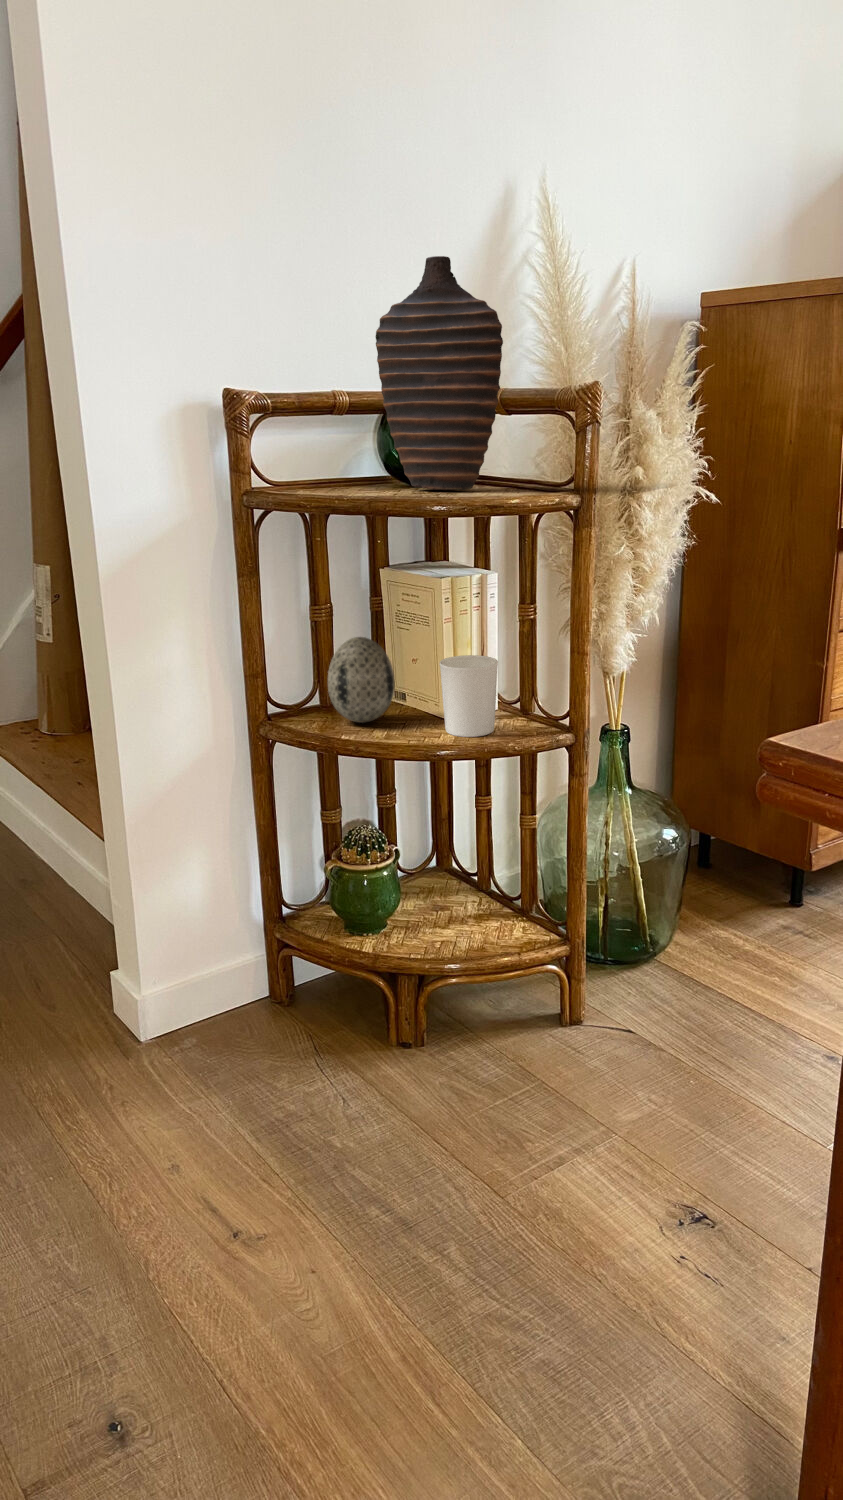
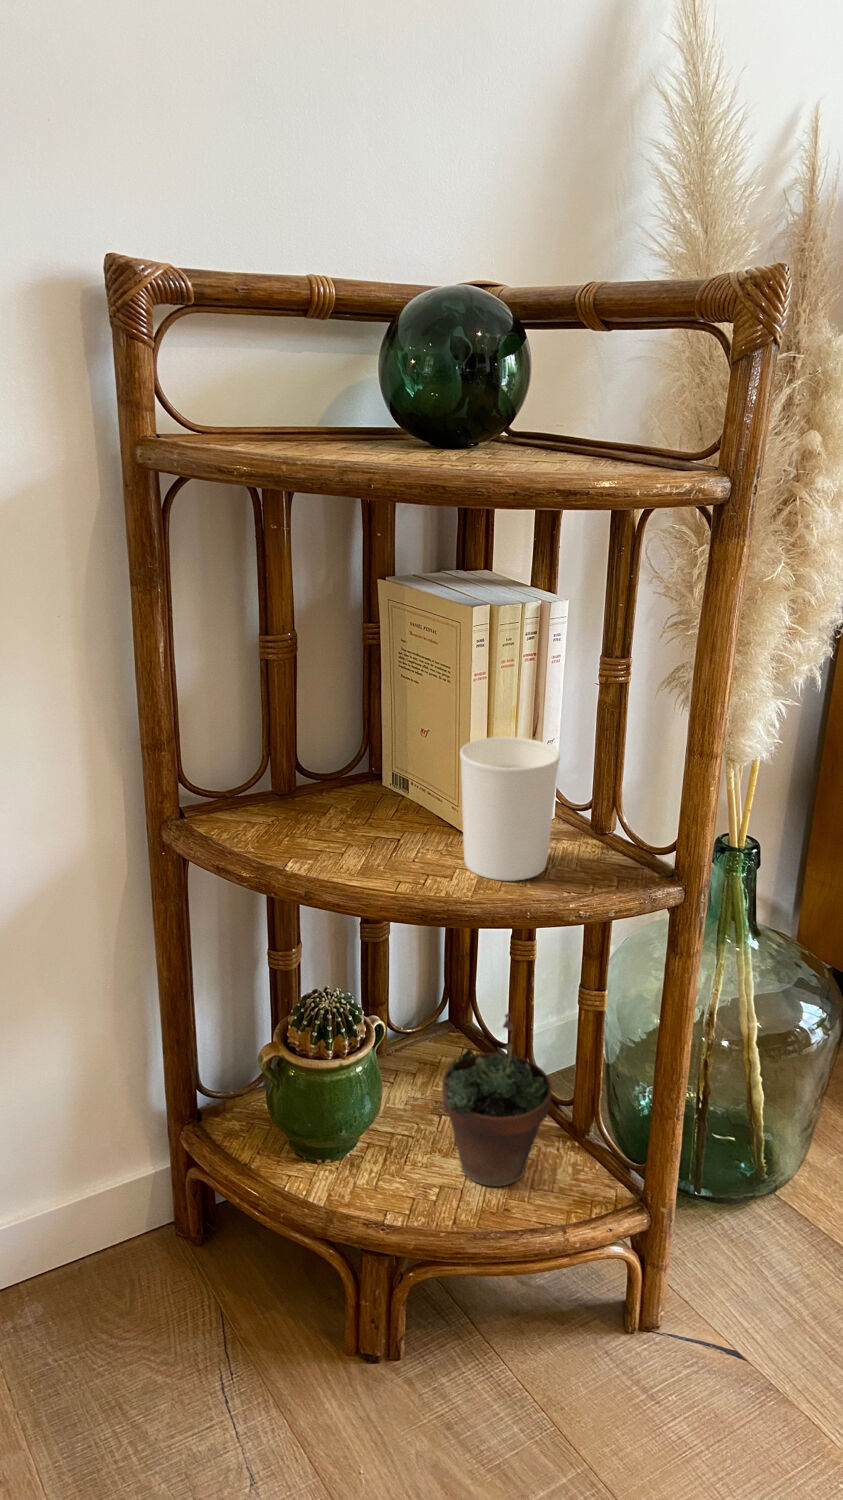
decorative vase: present [376,256,503,490] -> none [379,20,608,457]
decorative egg: present [328,637,395,723] -> none [276,693,387,833]
succulent plant: none [439,826,507,937] -> present [442,1013,552,1187]

